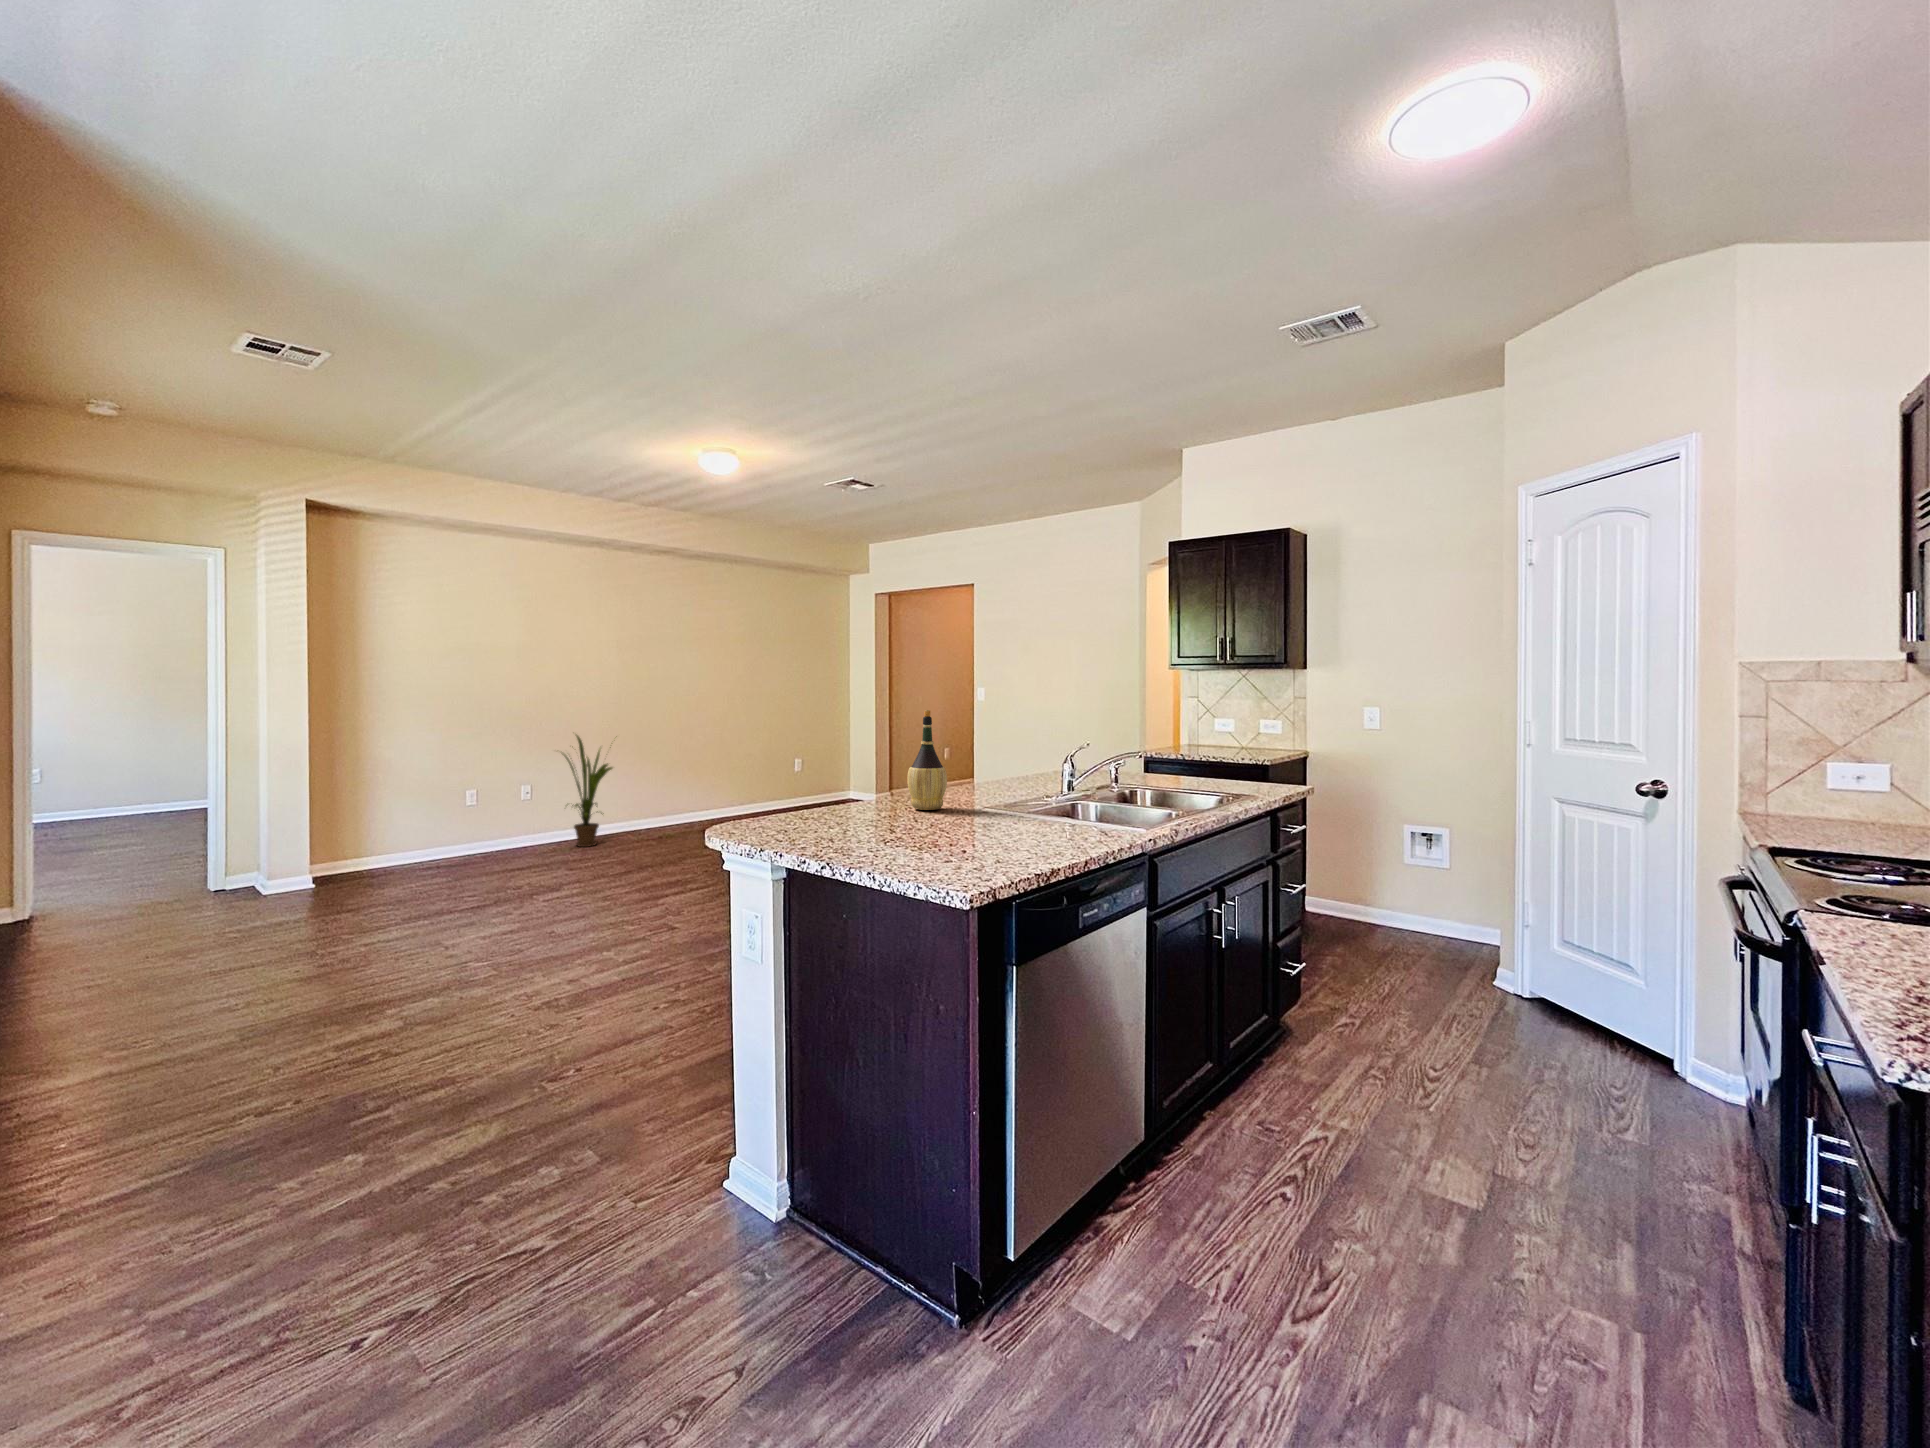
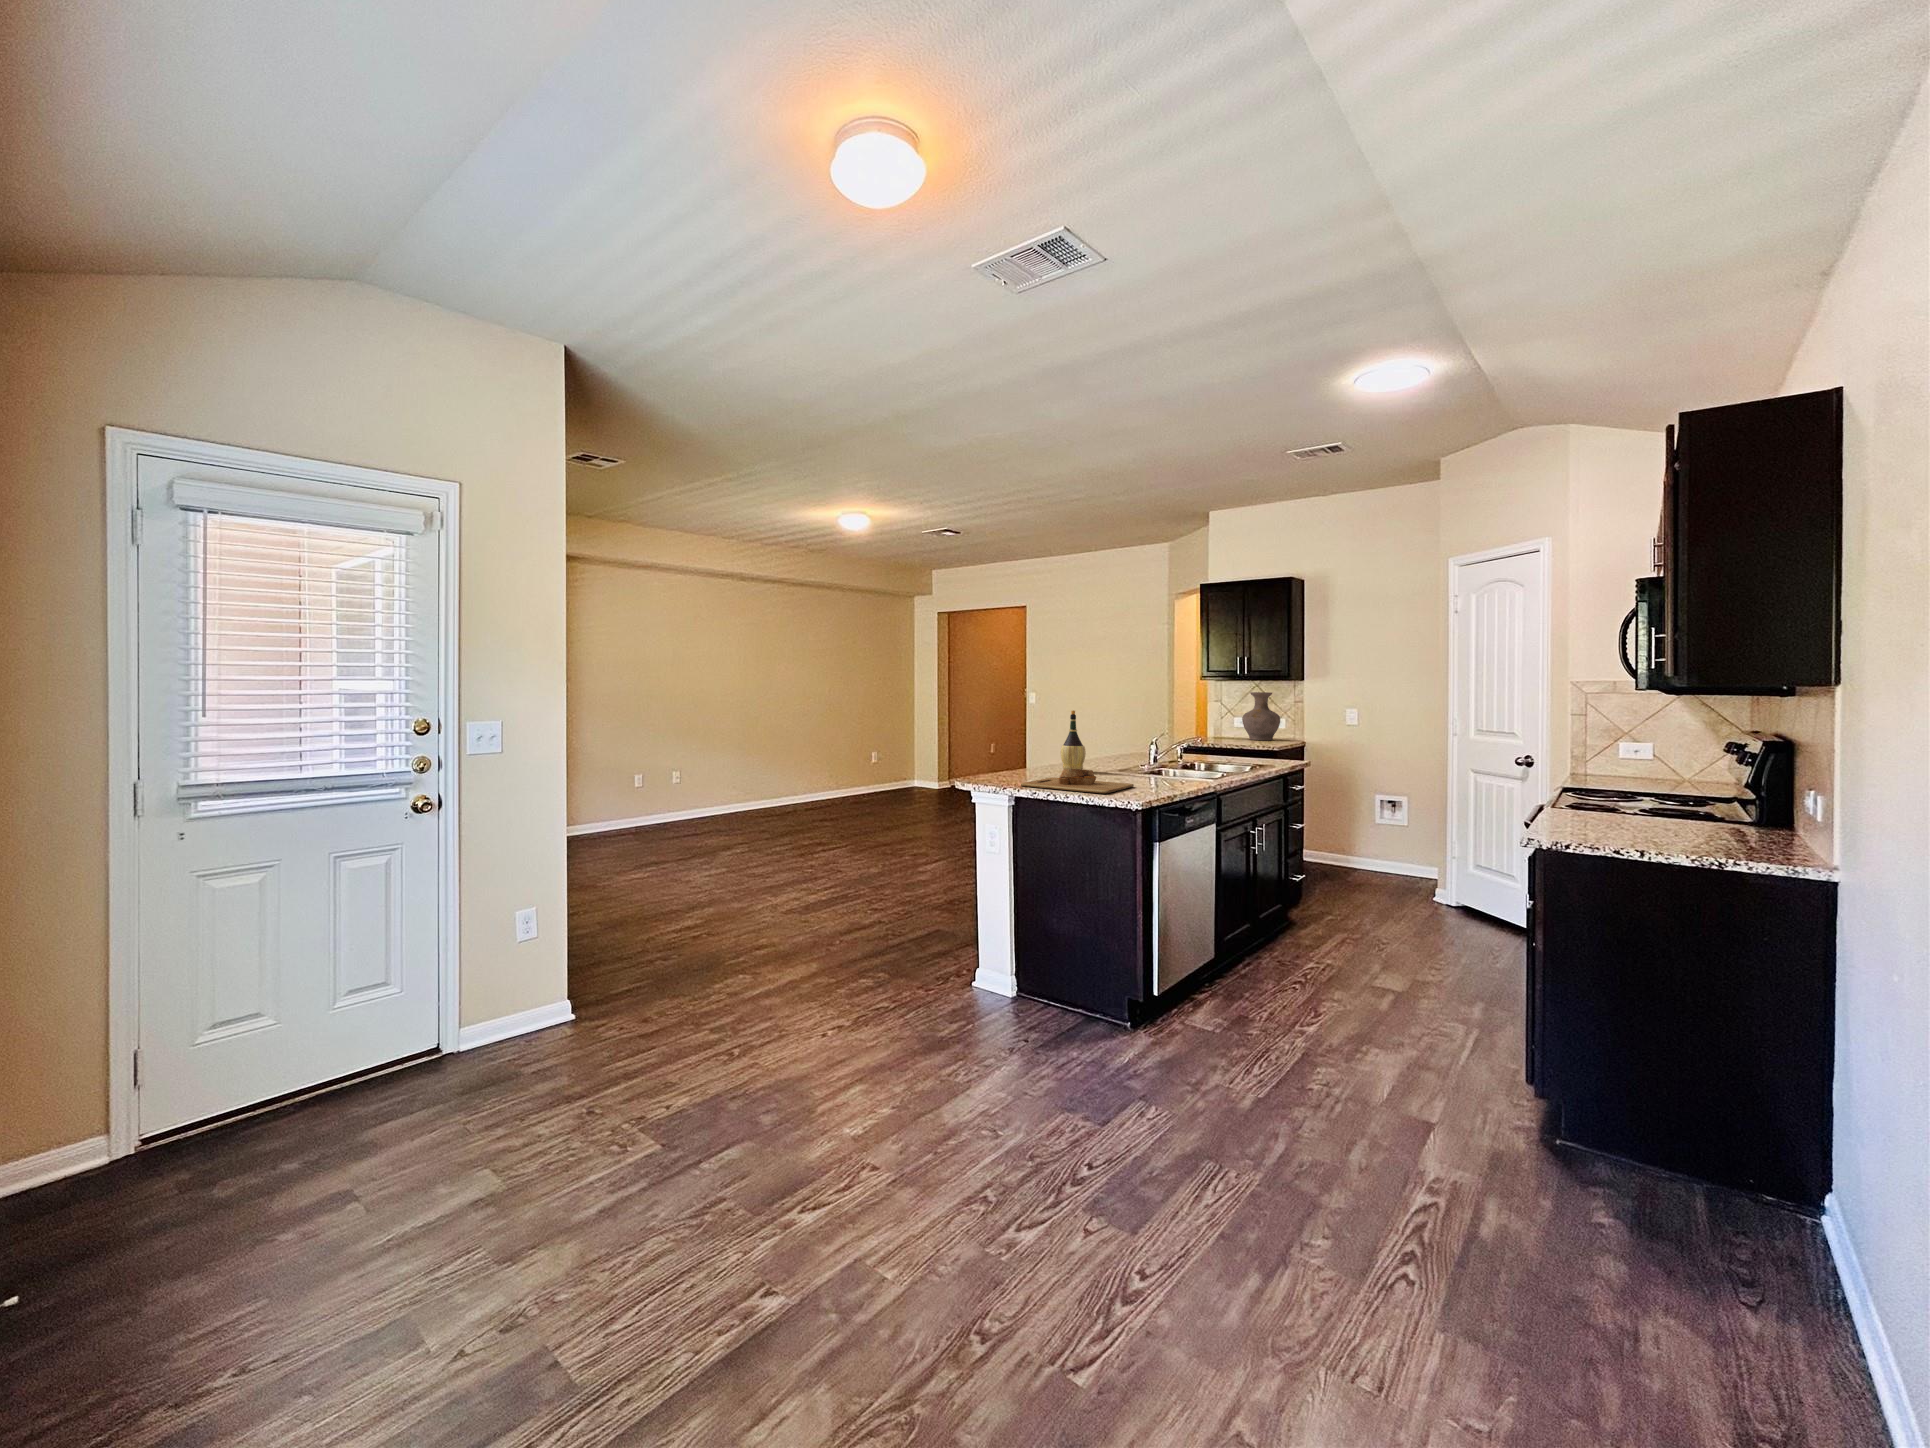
vase: none [1223,686,1274,750] -> present [1242,692,1280,740]
house plant: present [563,735,612,847] -> none [699,728,752,820]
cutting board: none [794,815,995,867] -> present [1021,769,1134,793]

